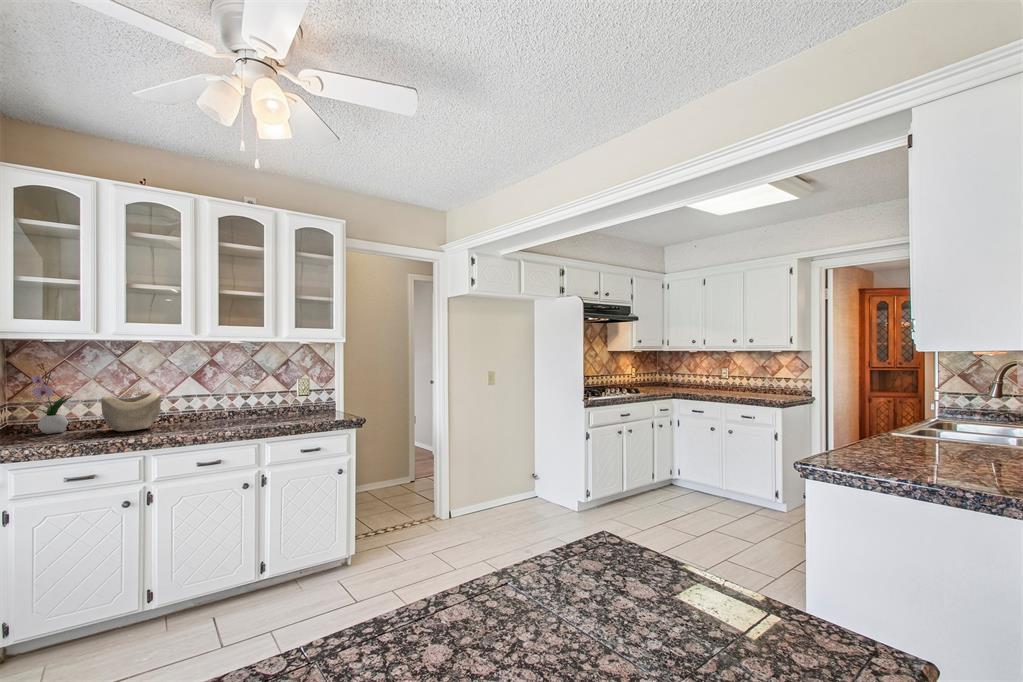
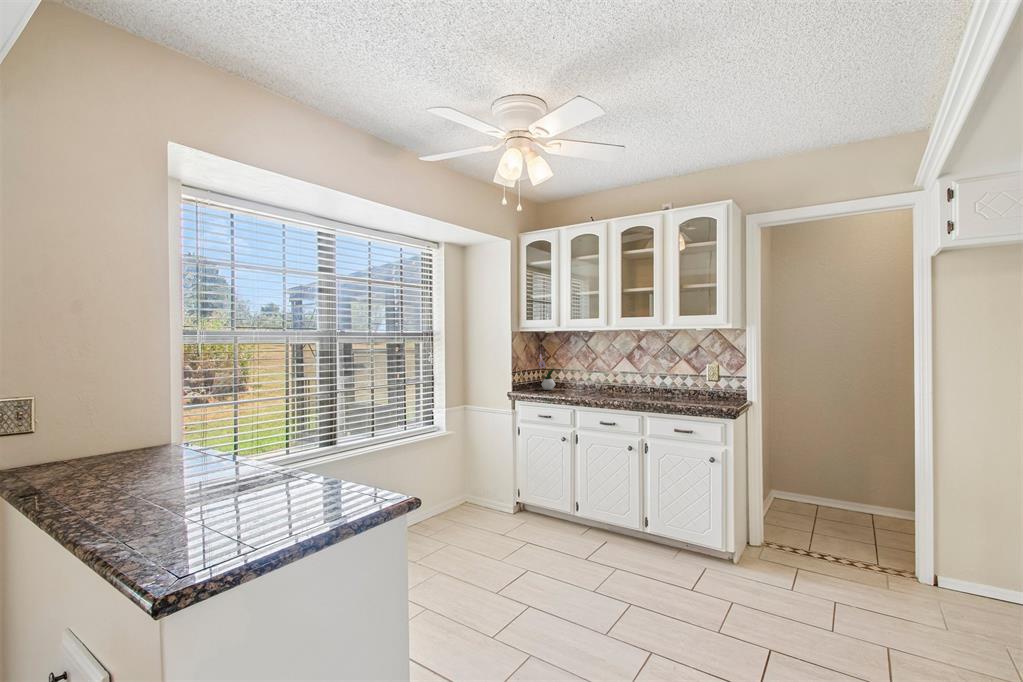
decorative bowl: present [101,393,161,431] -> none [562,369,594,394]

